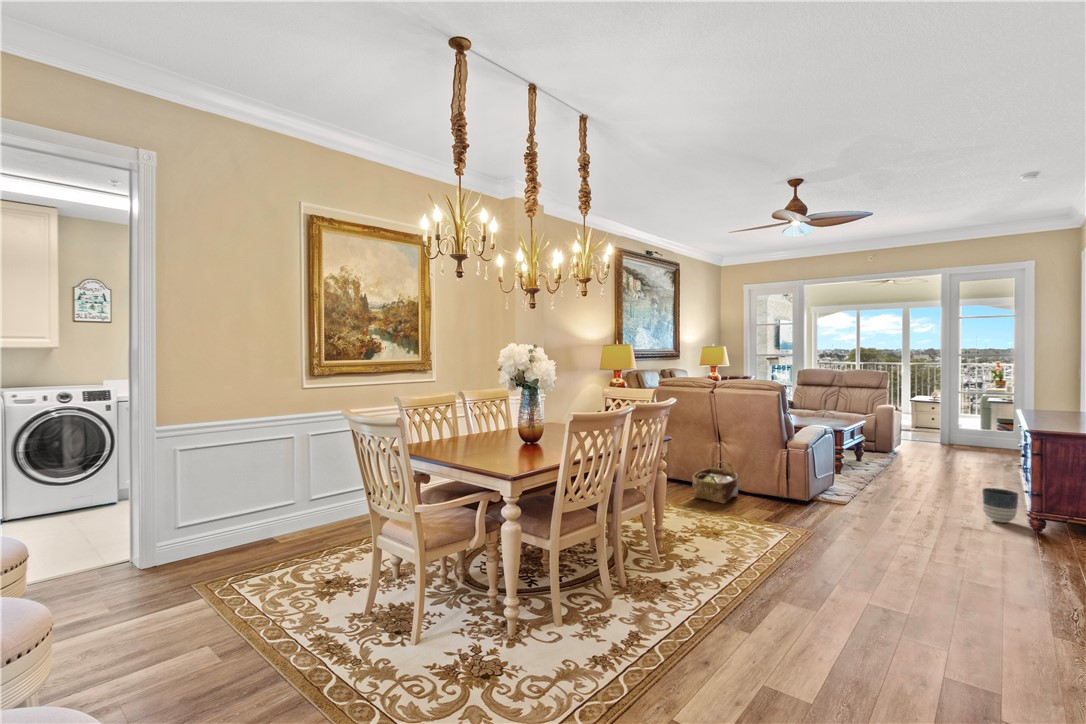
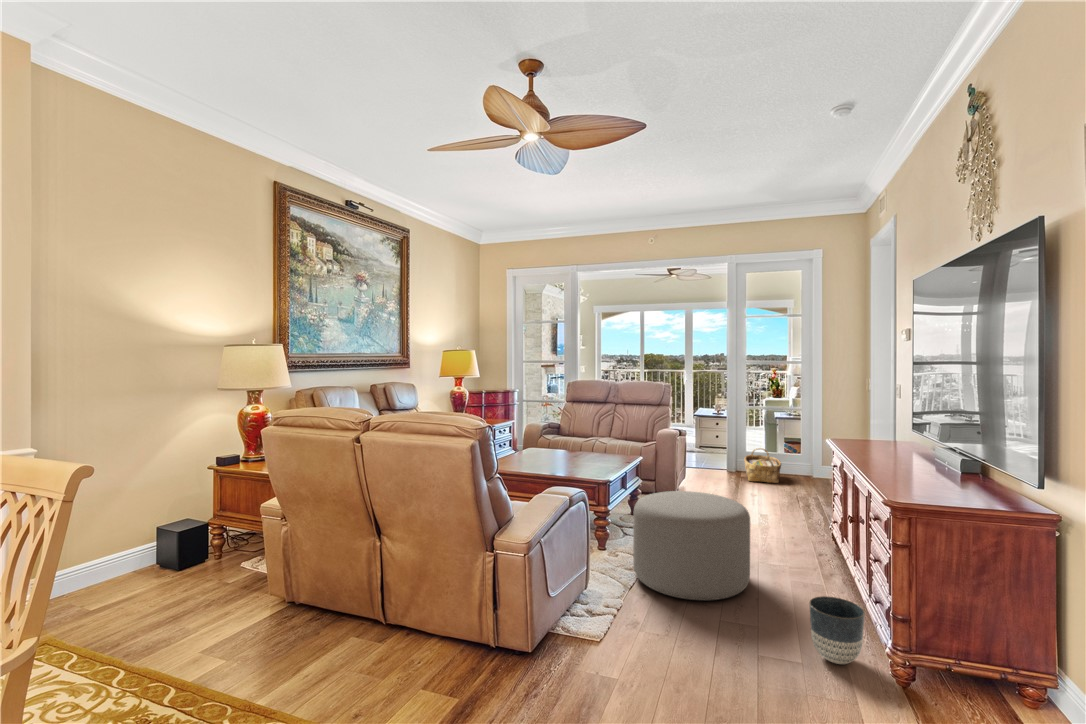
ottoman: none [864,437,948,497] -> present [633,491,750,600]
woven basket: present [692,461,739,504] -> present [744,448,781,483]

